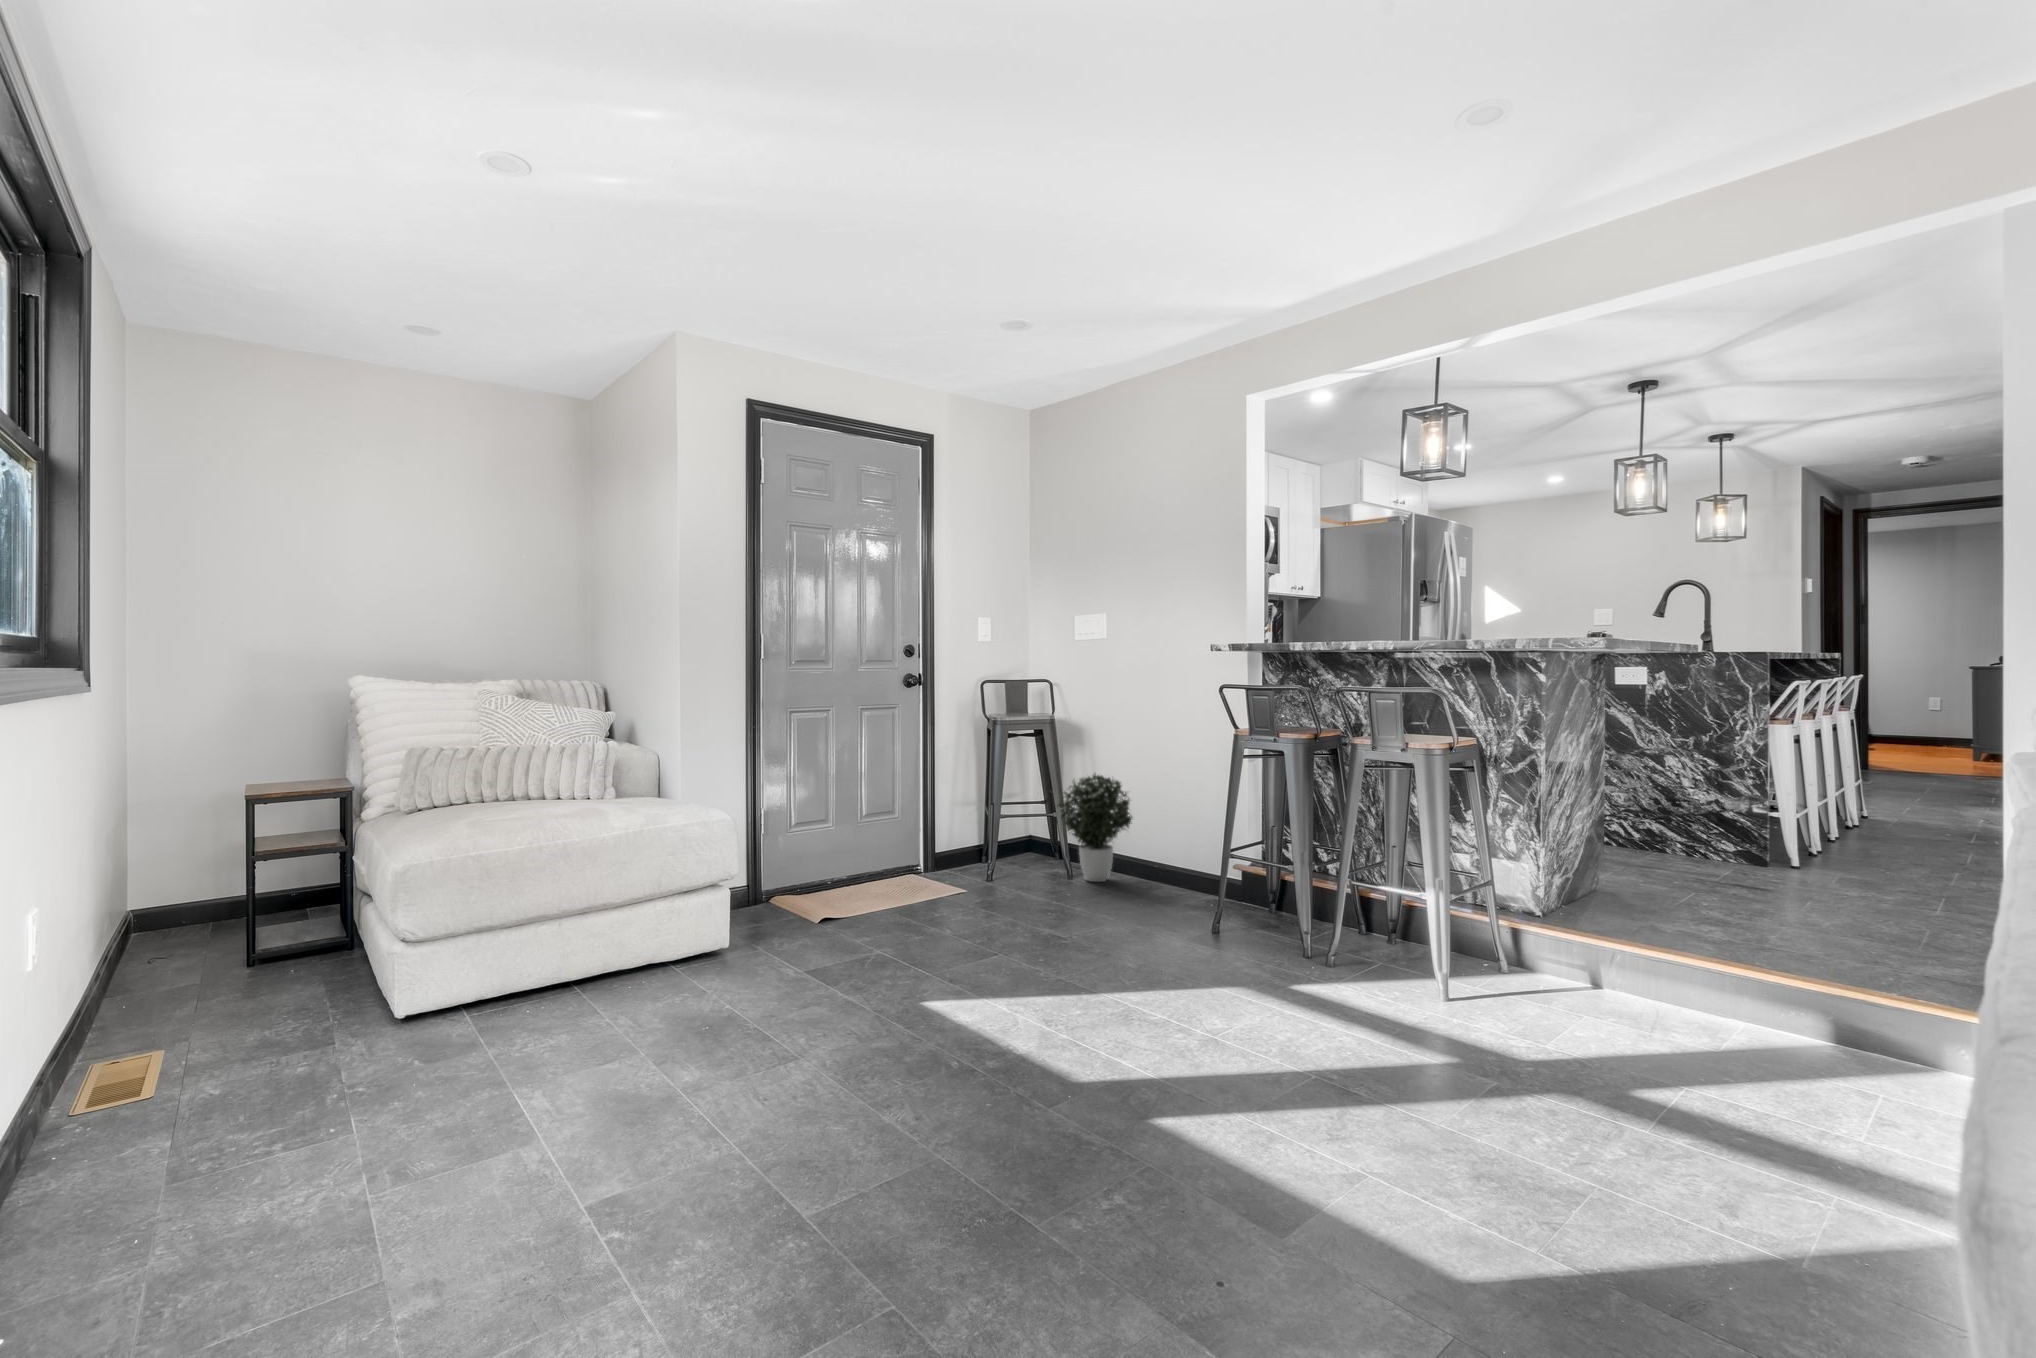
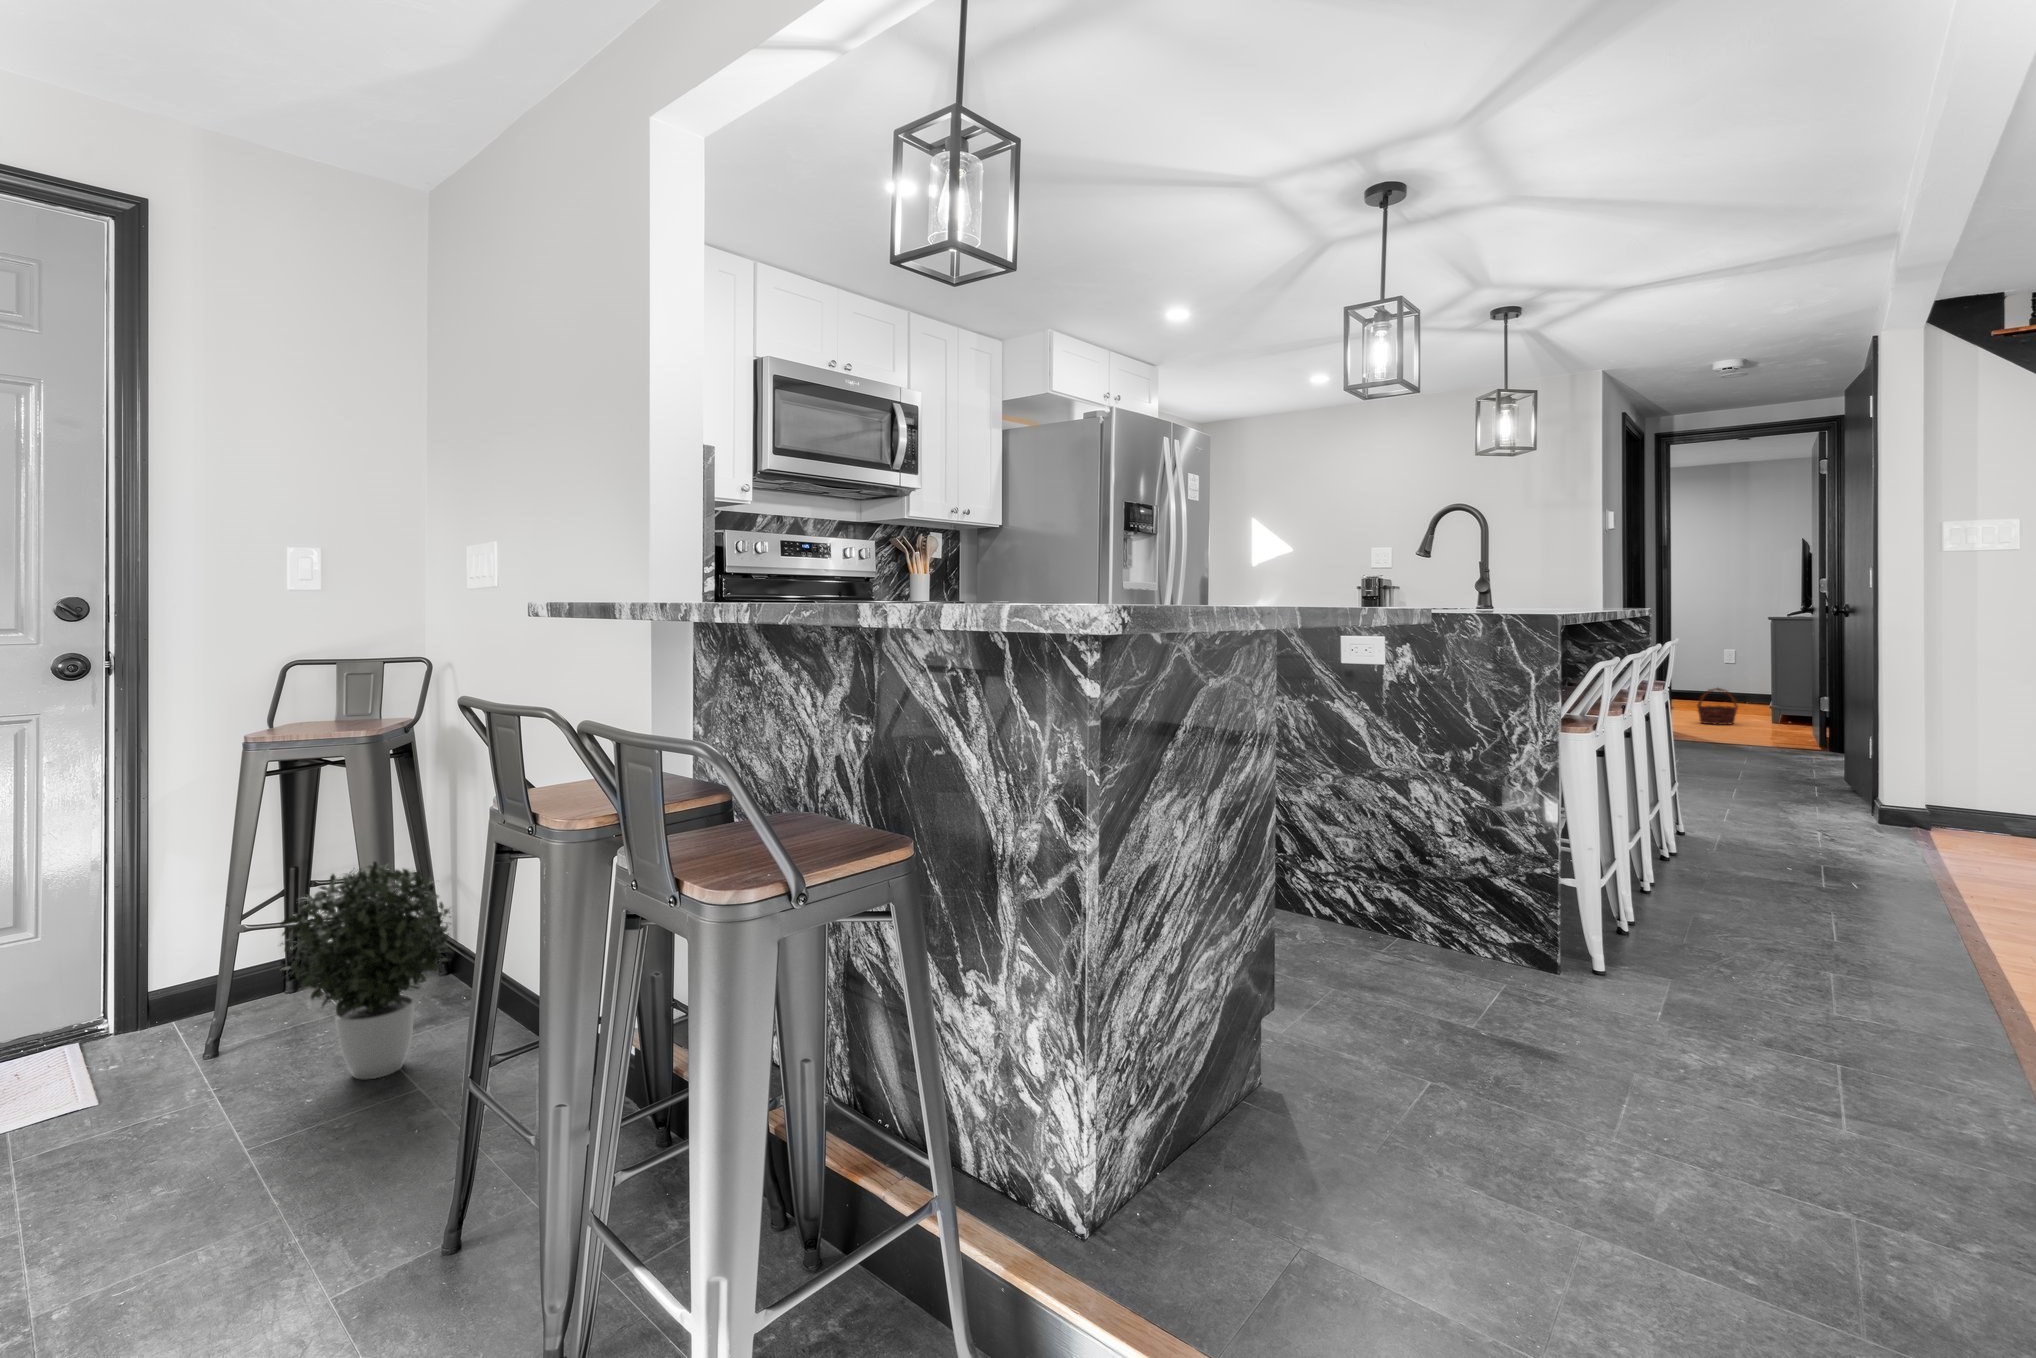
basket: none [1900,723,1941,755] -> present [1697,688,1738,725]

